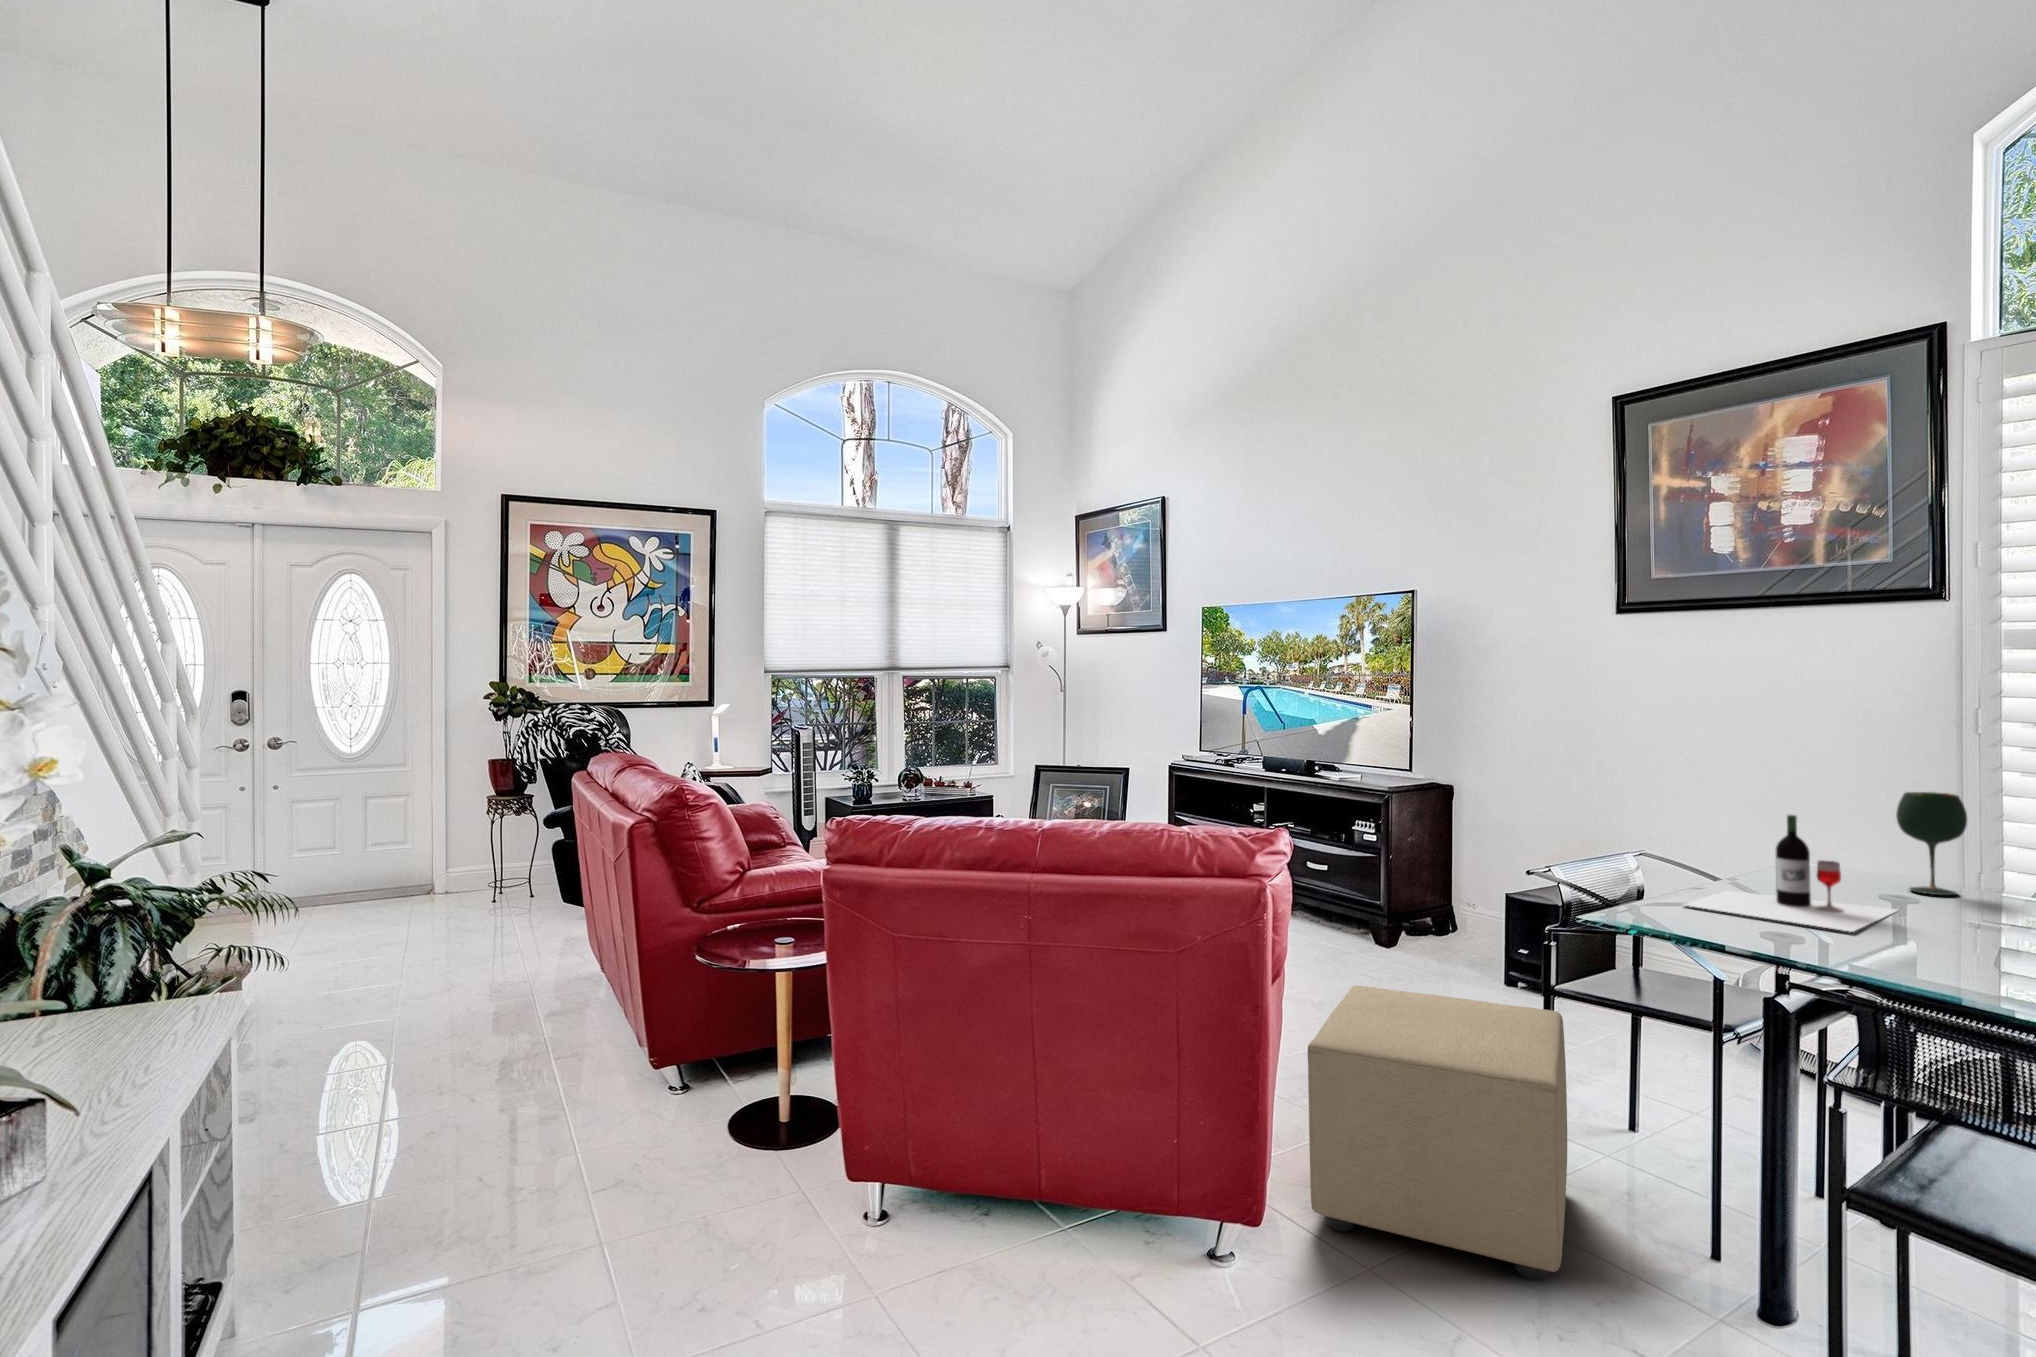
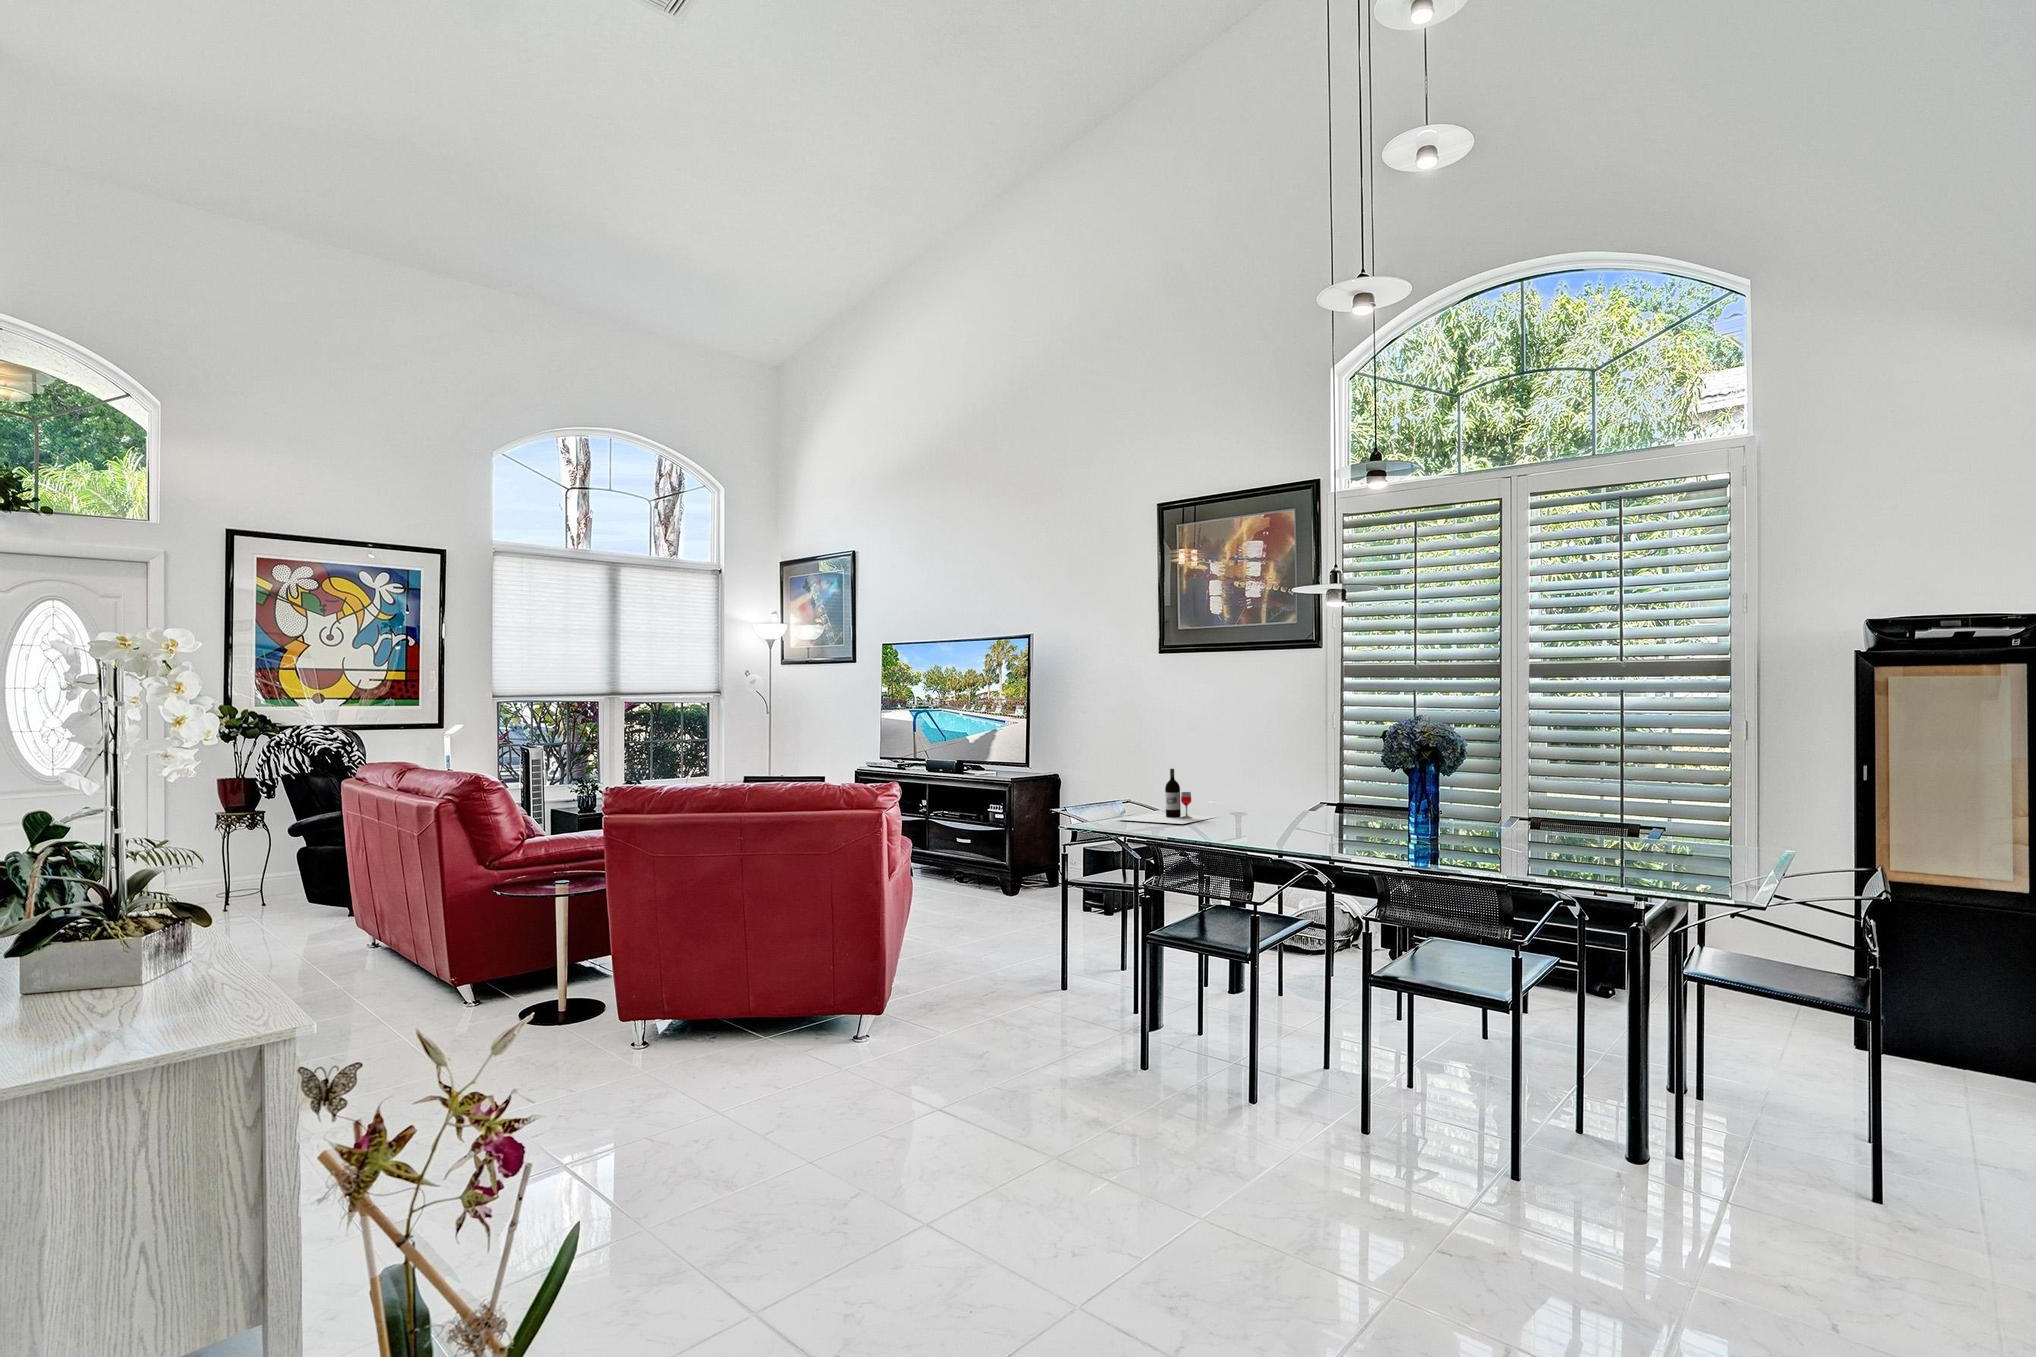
wine glass: present [1896,792,1967,895] -> none [1231,756,1260,810]
ottoman: present [1308,986,1567,1280] -> none [915,888,1068,1025]

